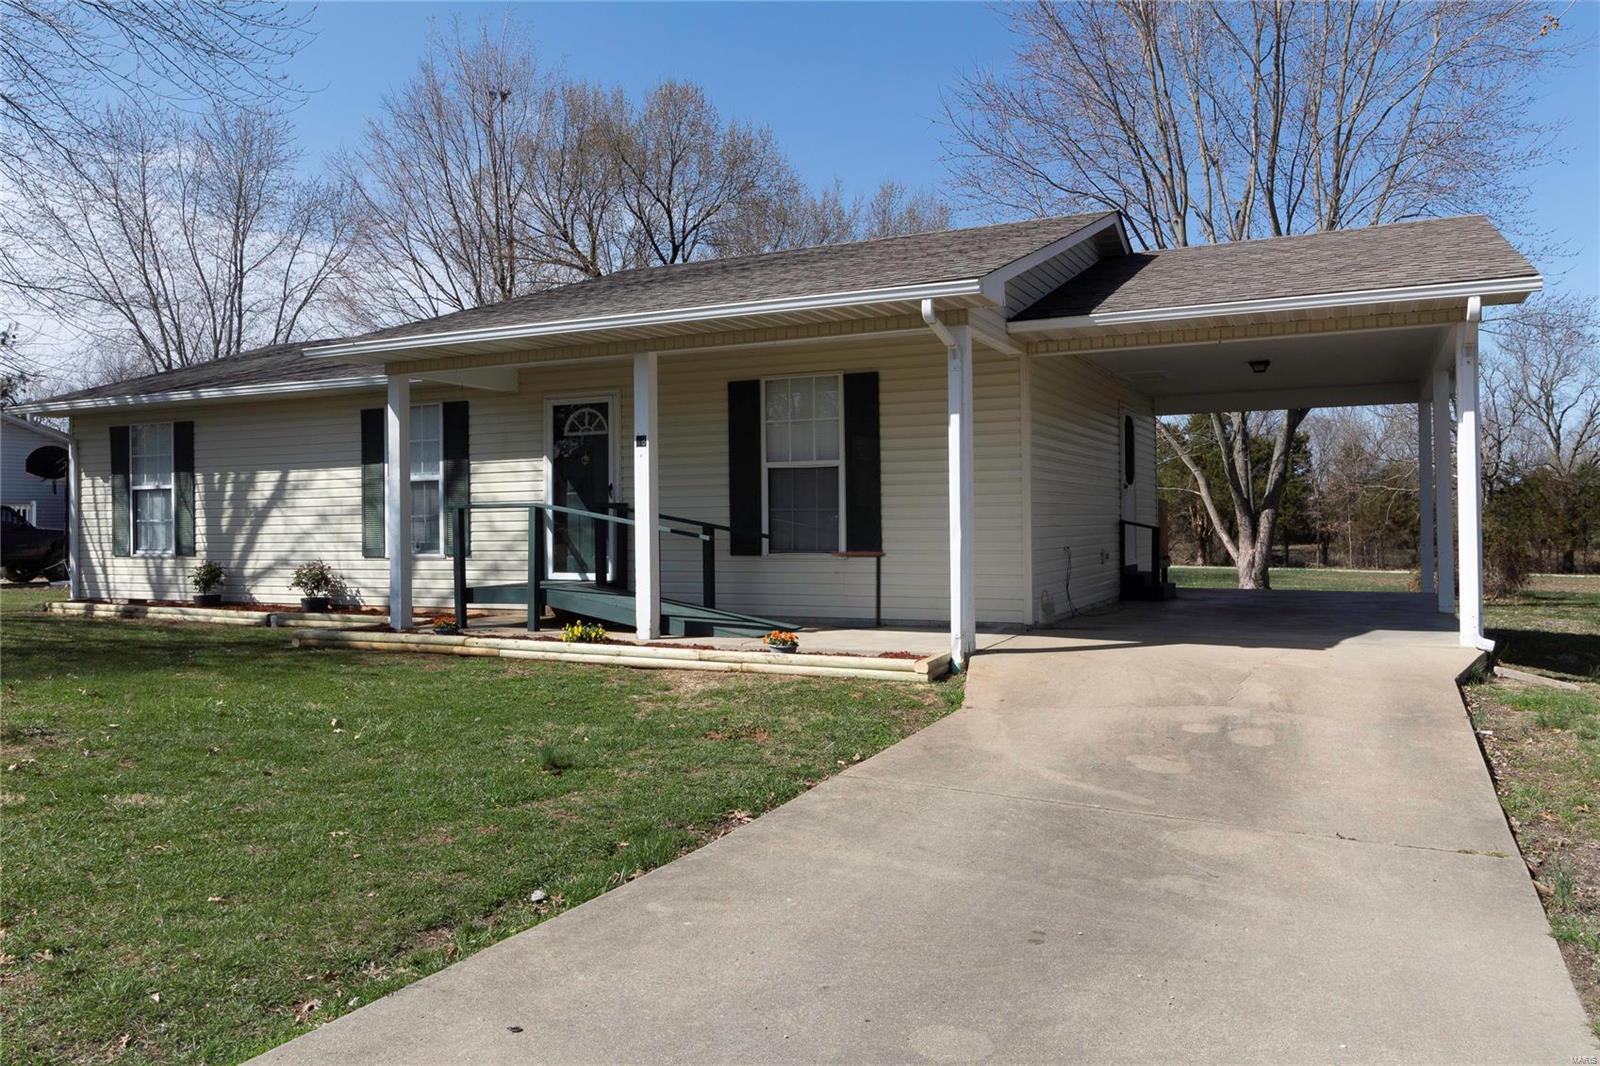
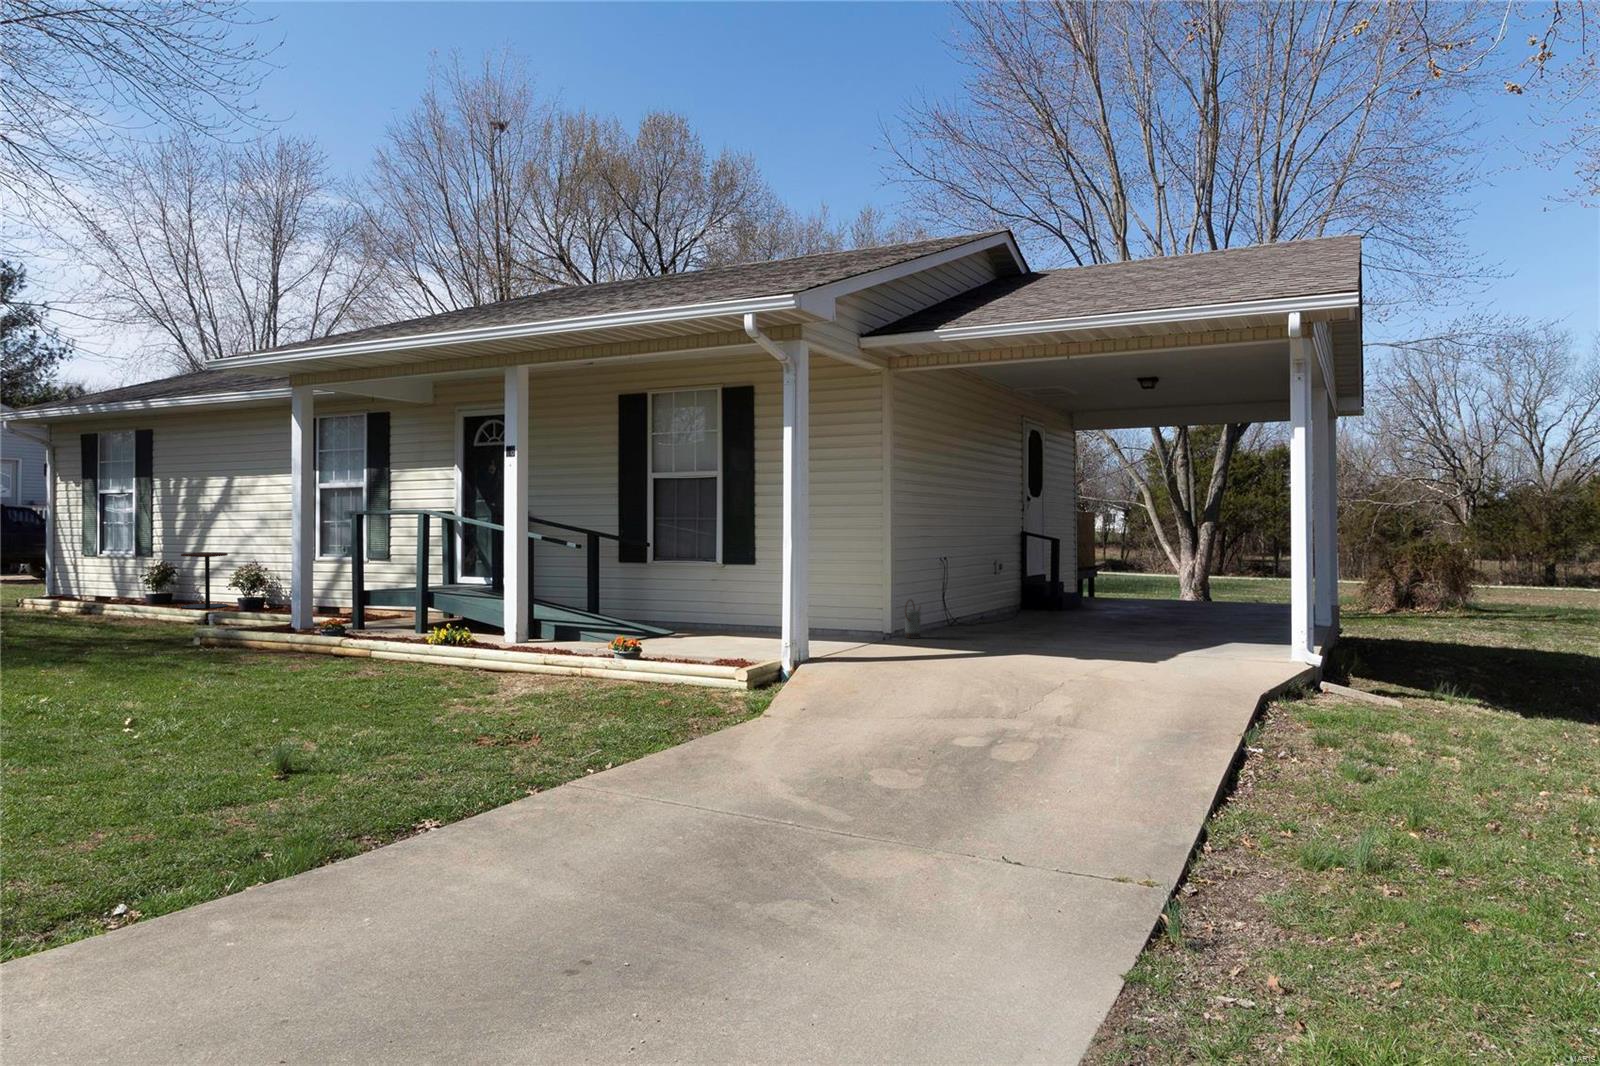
side table: present [831,551,886,628] -> present [181,552,228,609]

